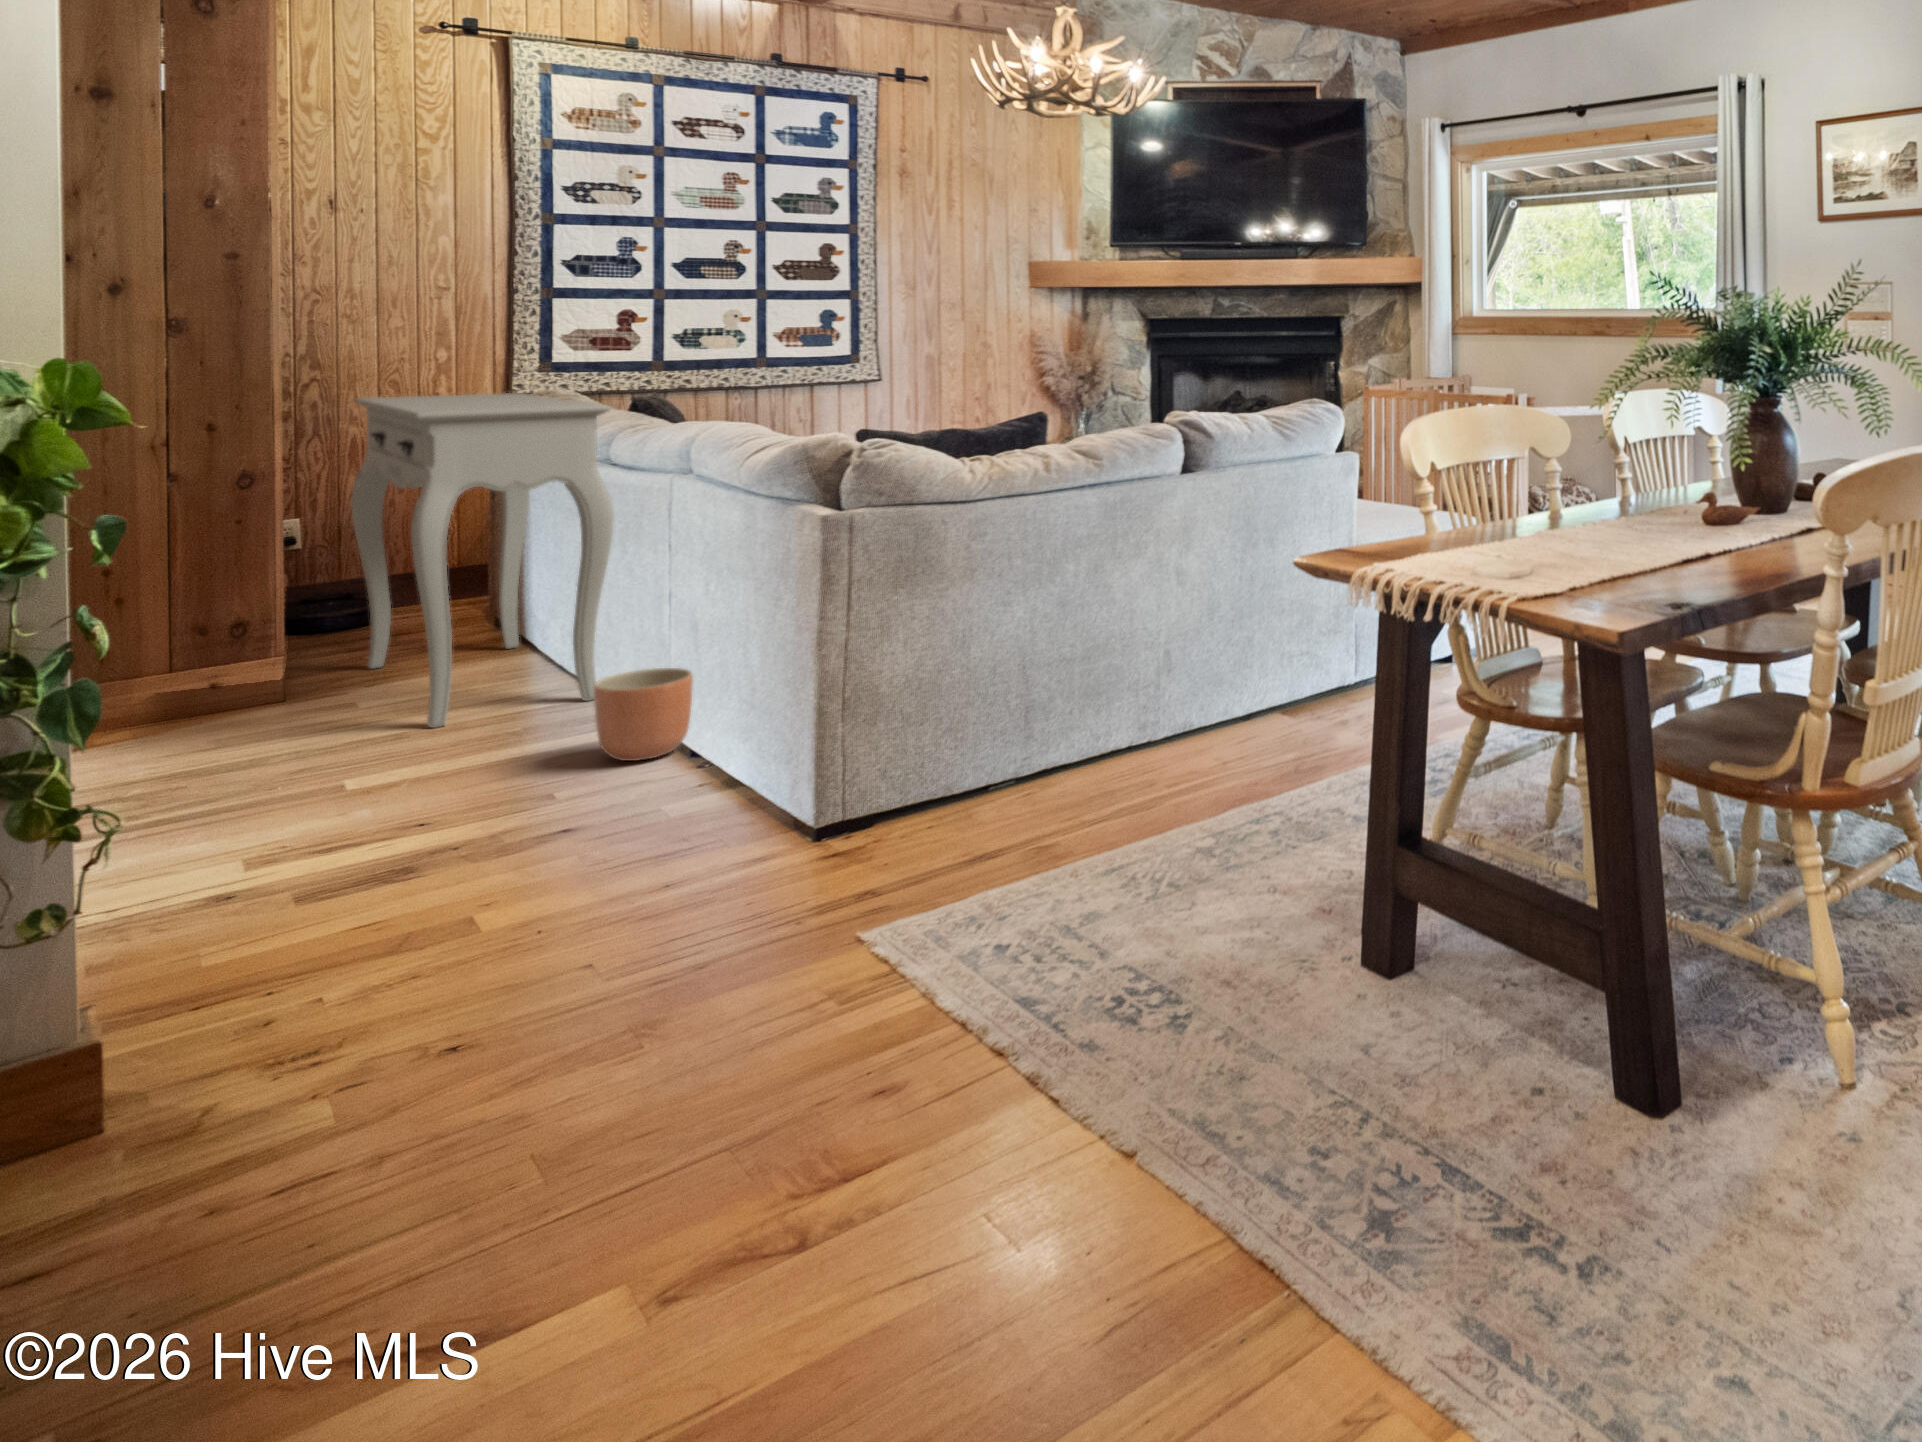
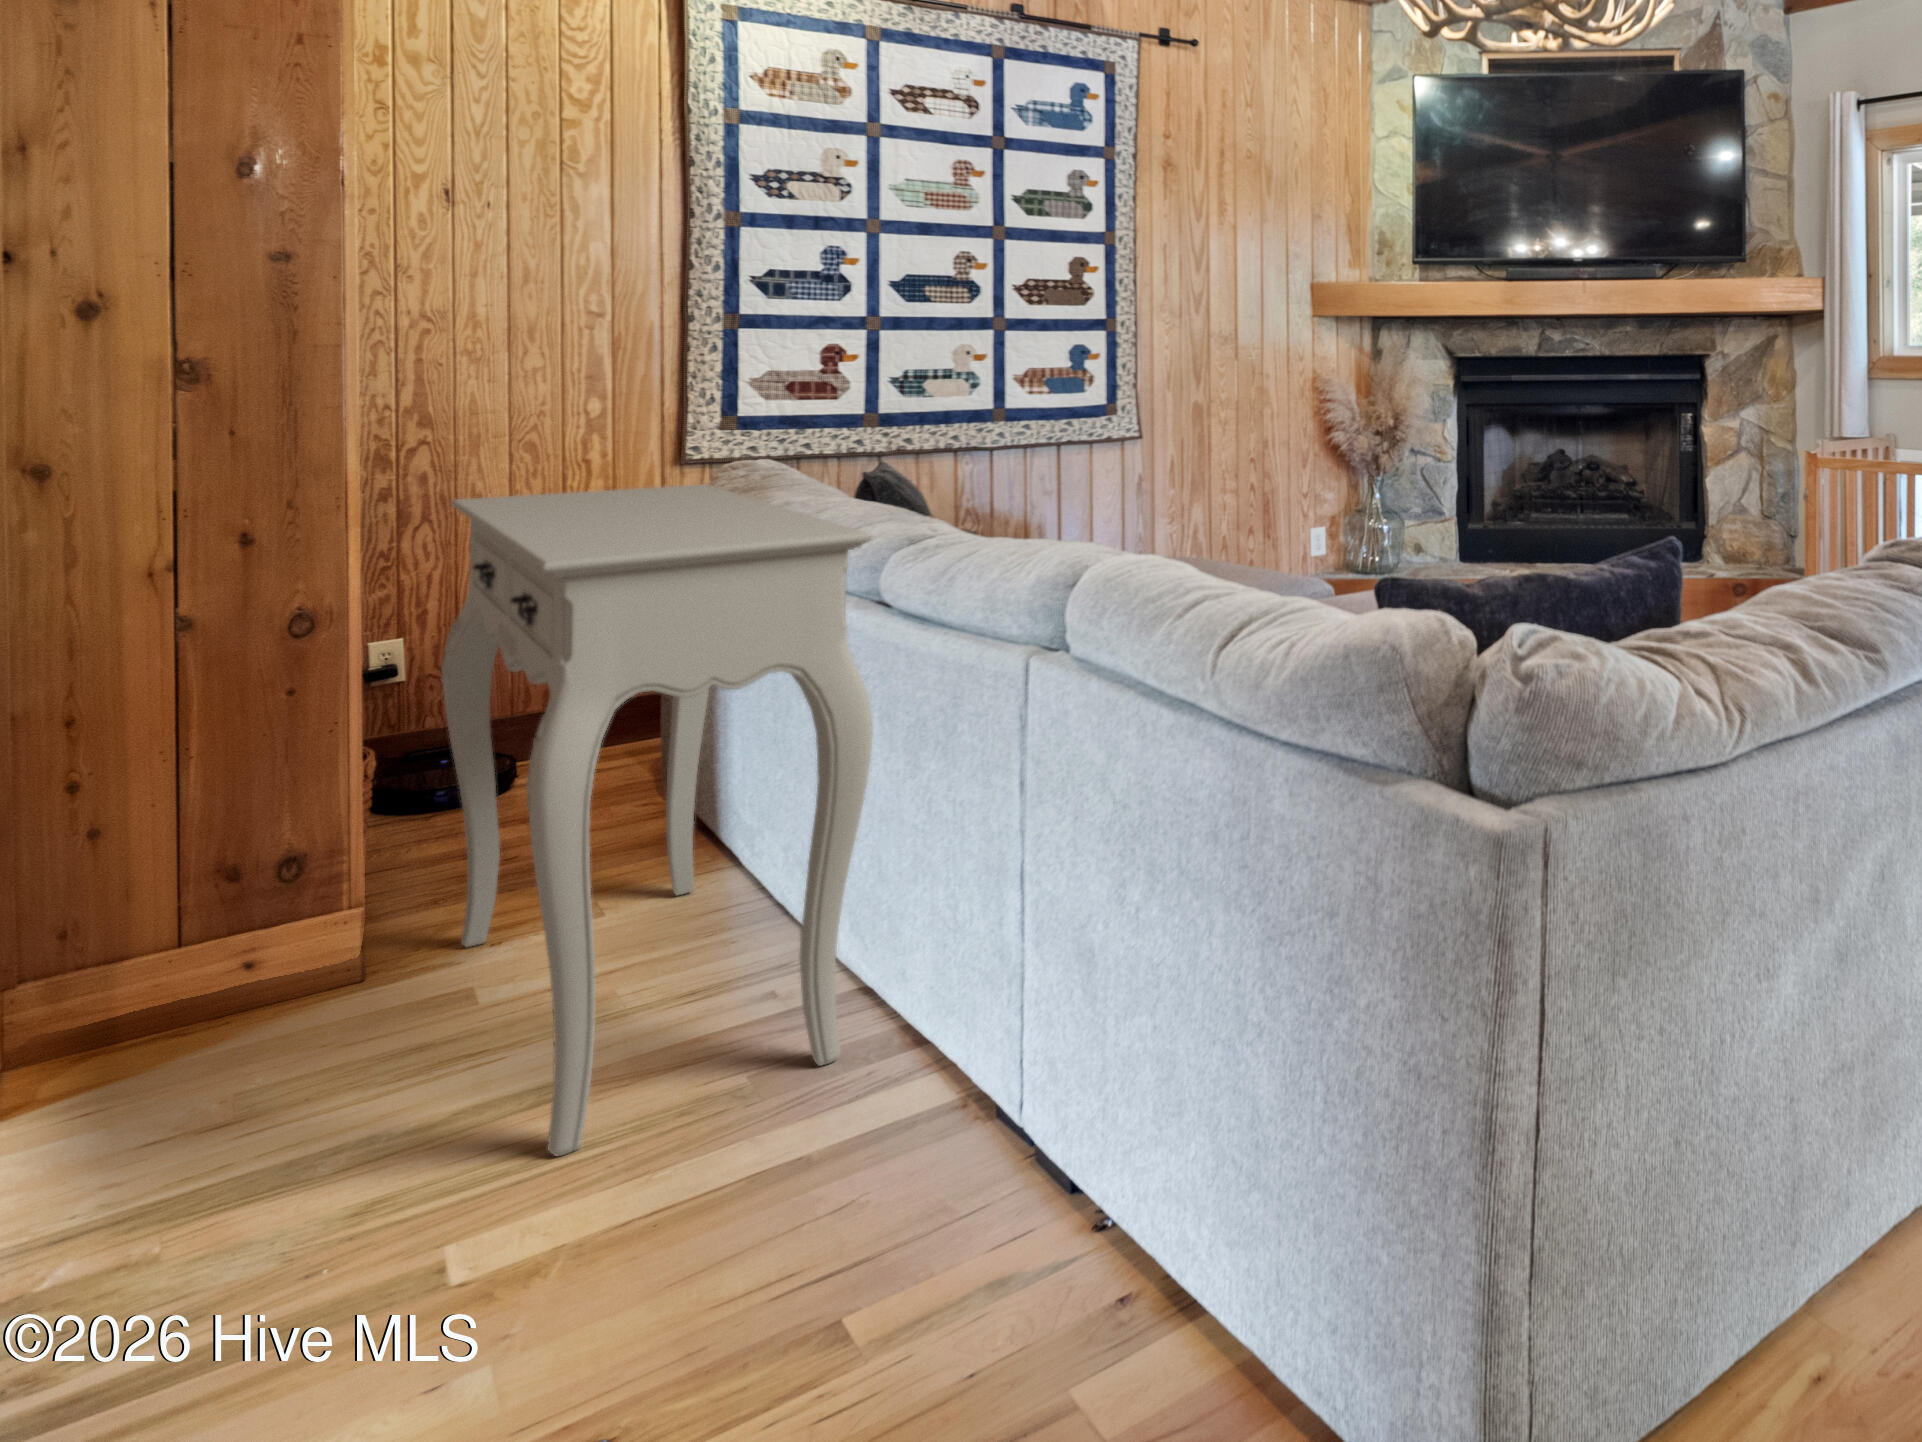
planter: present [594,668,693,761] -> none [876,1084,1059,1323]

